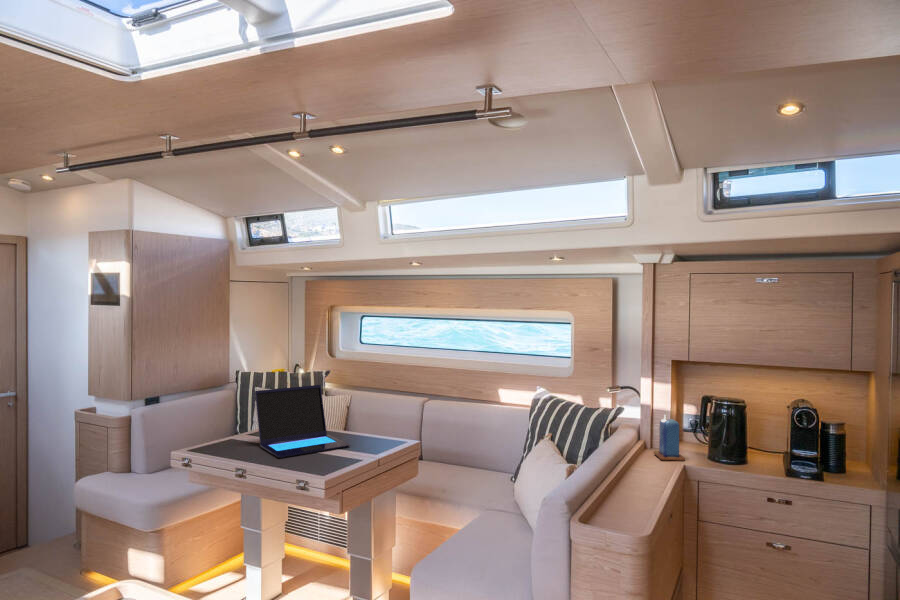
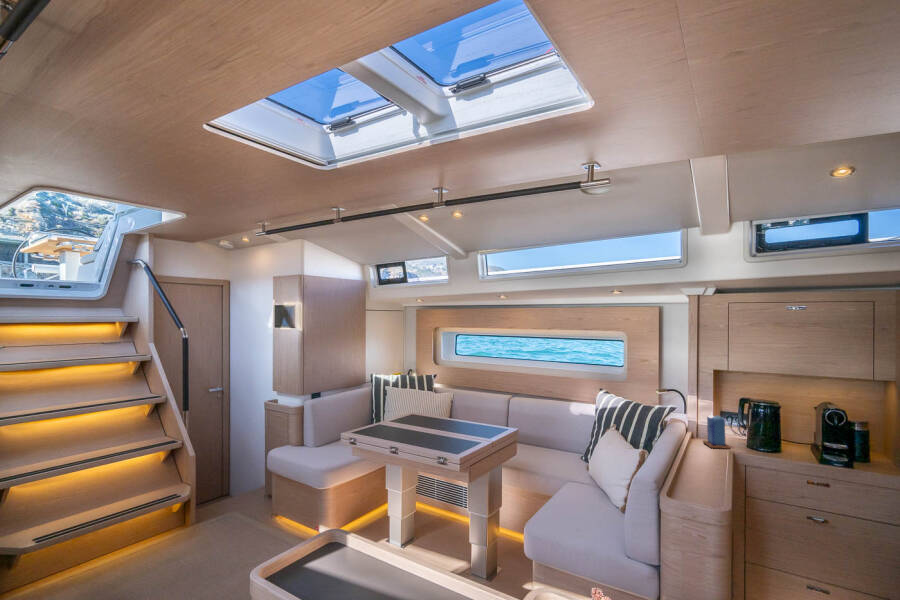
laptop: present [255,385,350,458] -> none [397,385,467,440]

